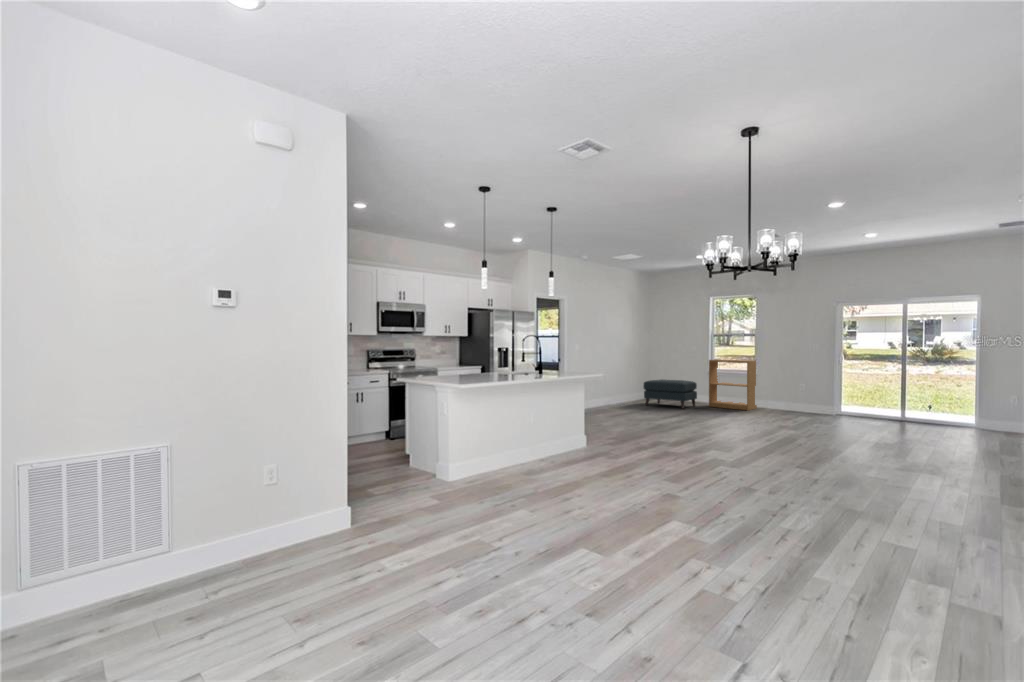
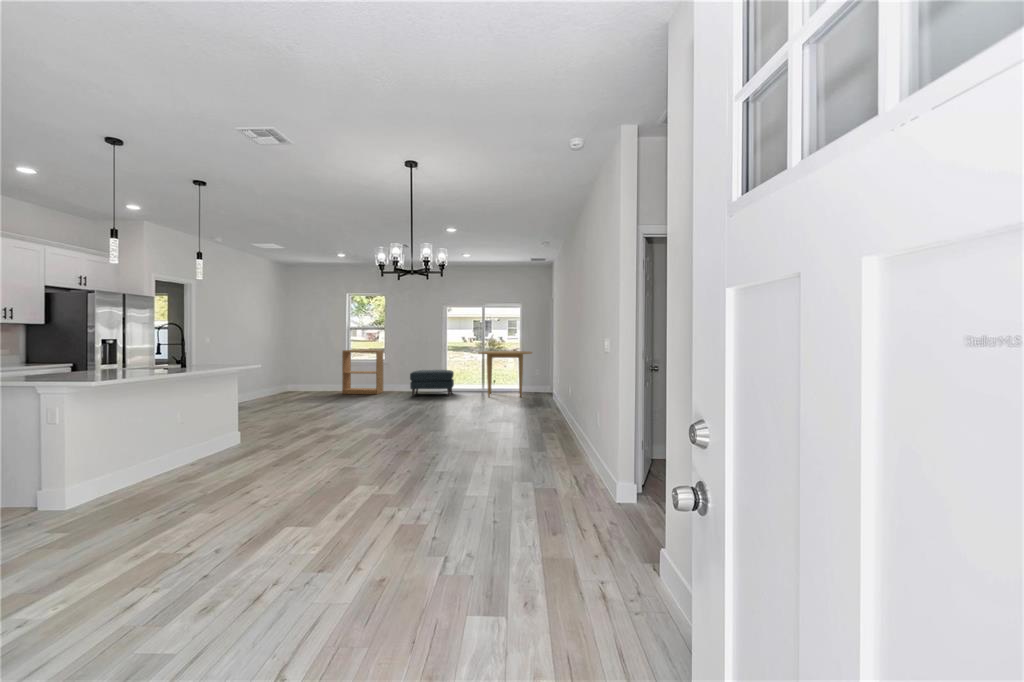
dining table: none [892,365,997,436] -> present [478,351,532,397]
ottoman: present [644,380,697,409] -> present [410,370,454,396]

